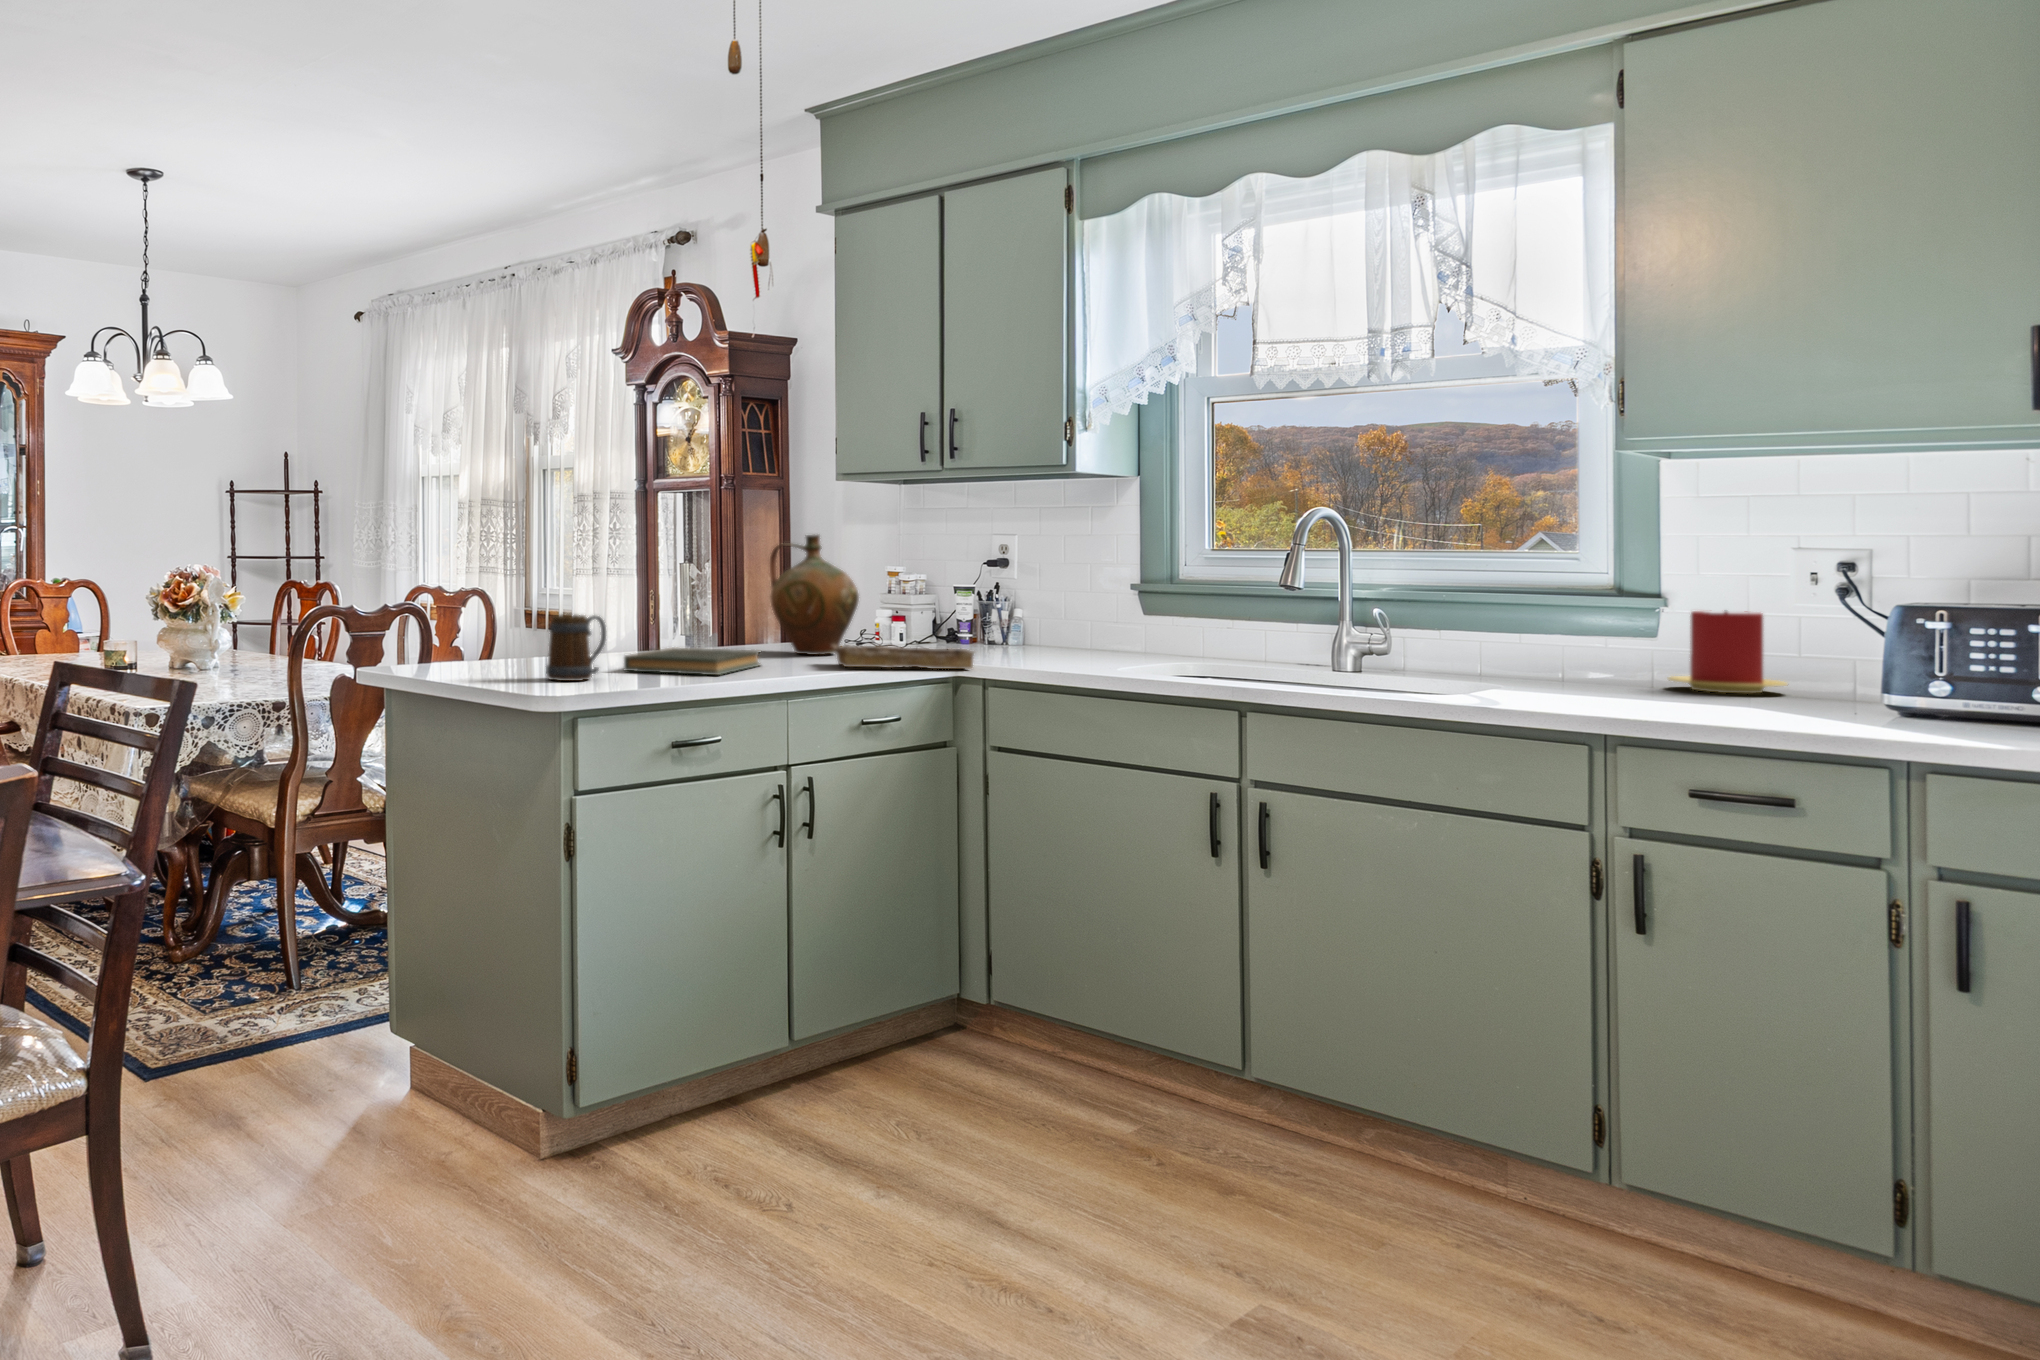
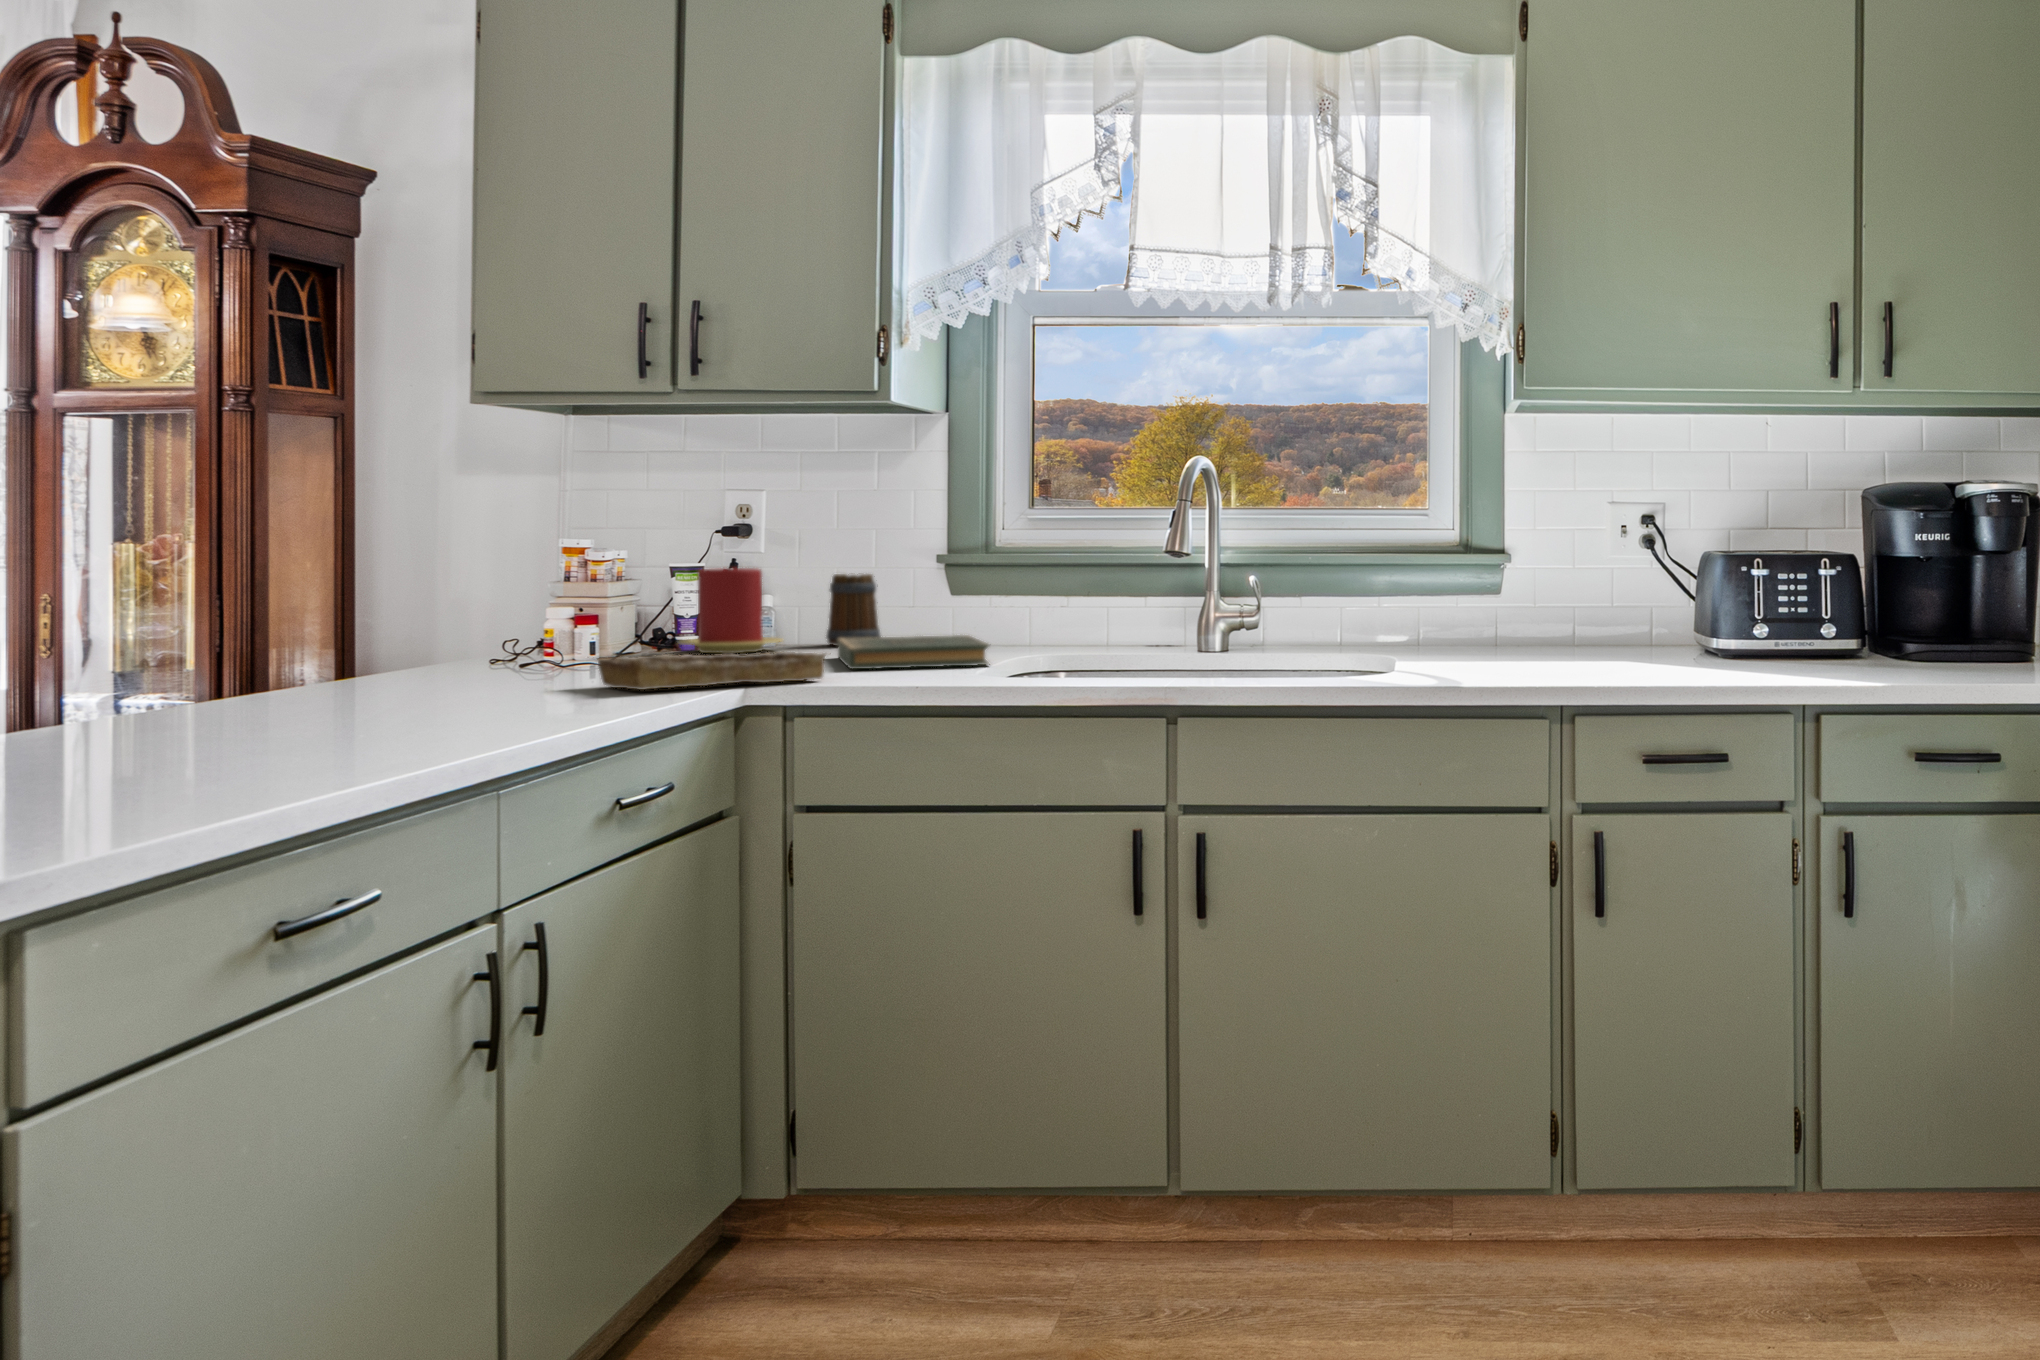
ceramic jug: present [770,534,859,655] -> none [427,485,590,677]
candle: present [1668,611,1787,693] -> present [678,568,782,653]
mug: present [546,614,606,681] -> present [827,574,881,646]
book: present [624,648,760,675] -> present [838,635,989,669]

